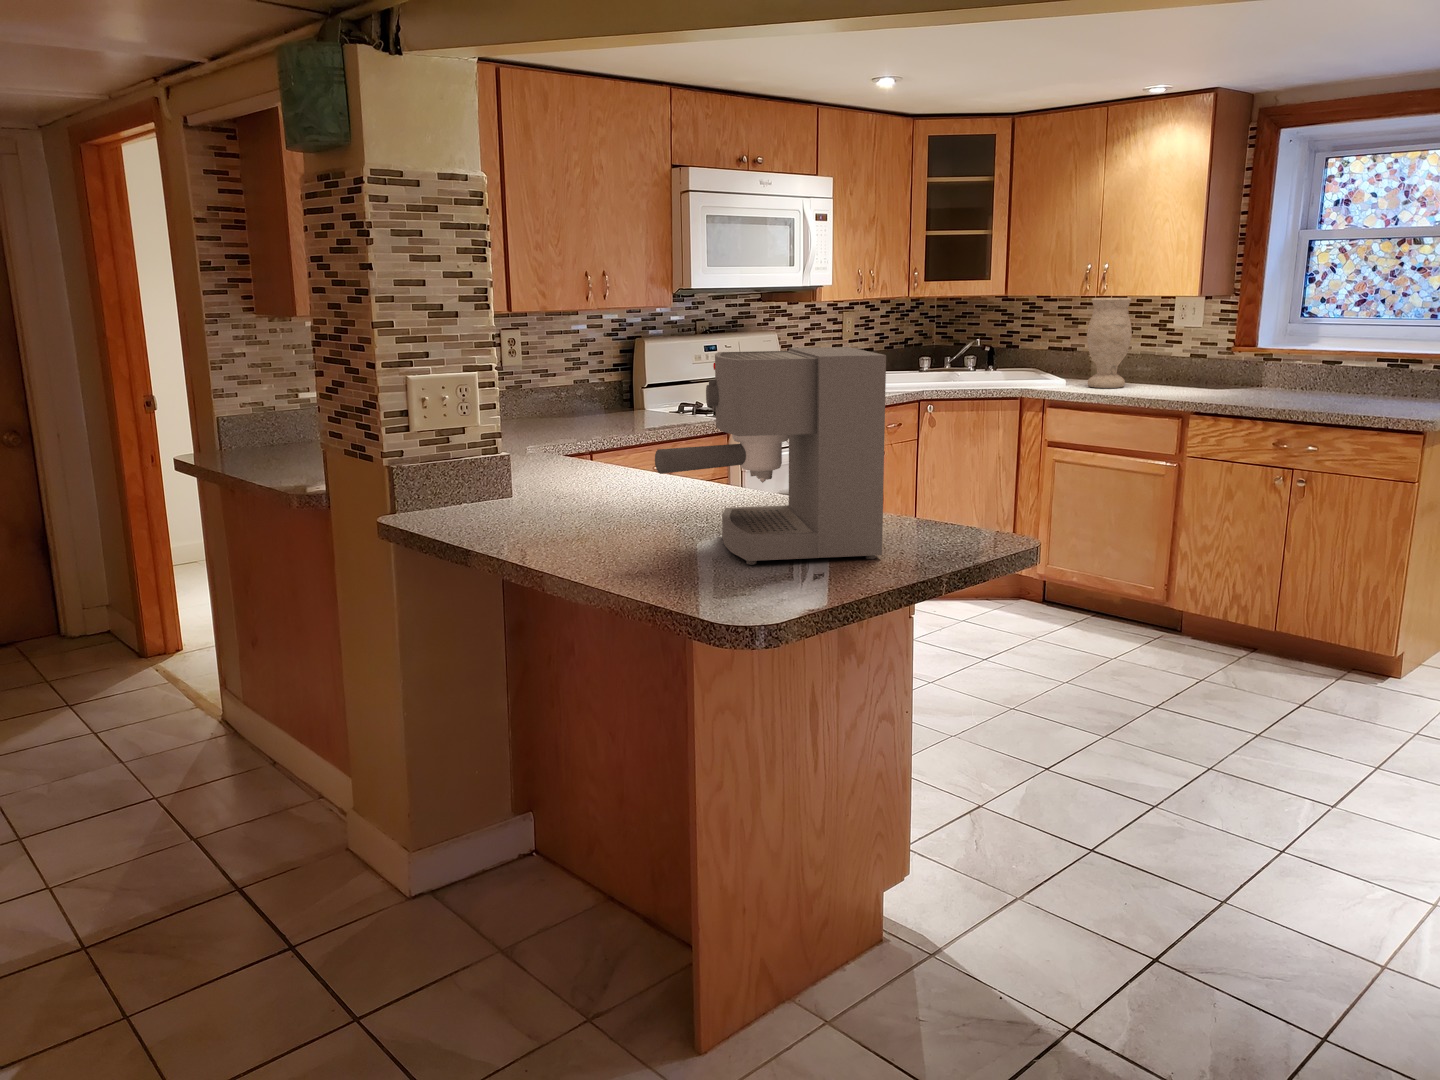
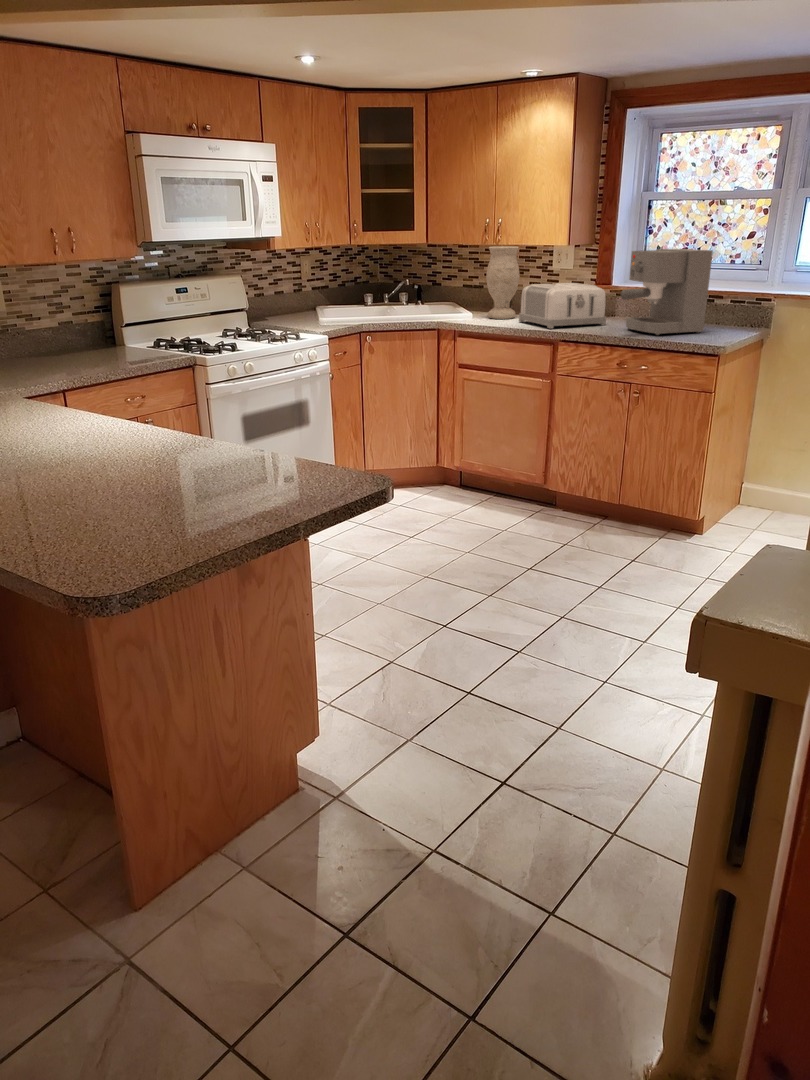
toaster: none [1132,343,1254,399] -> present [519,283,606,328]
coffee maker: present [655,347,886,565] -> present [621,249,713,335]

